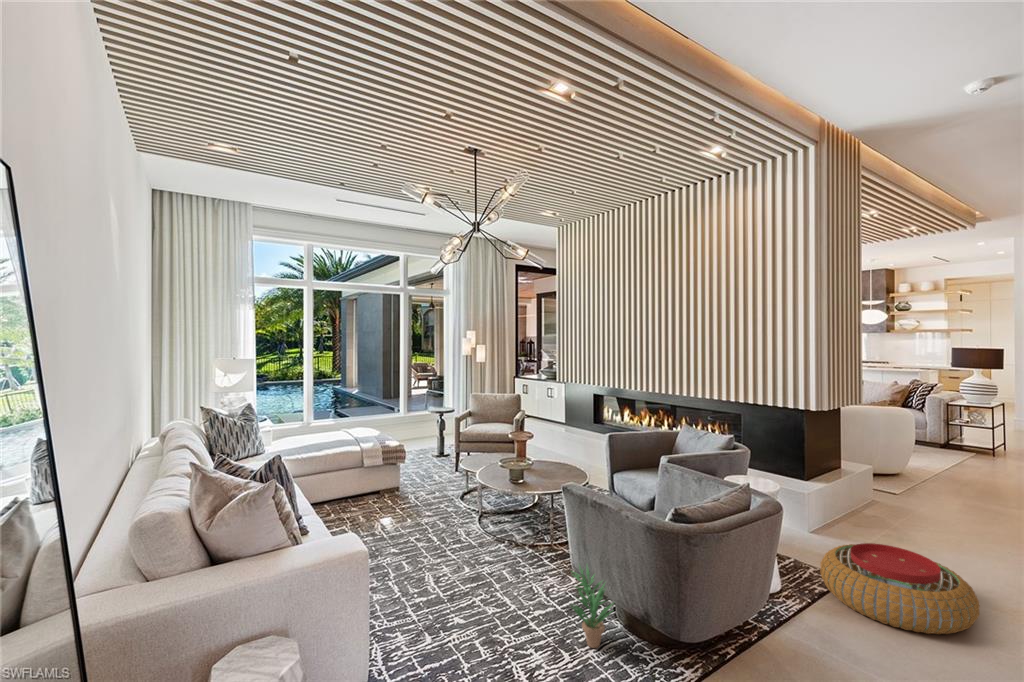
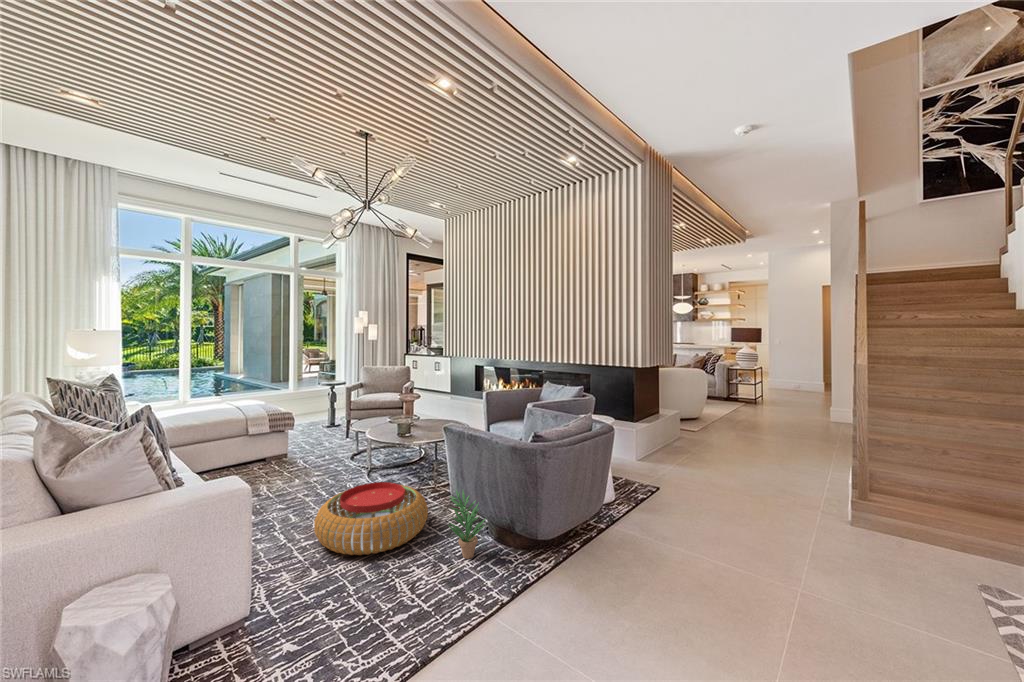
pouf: present [820,543,979,634] -> present [314,482,428,555]

